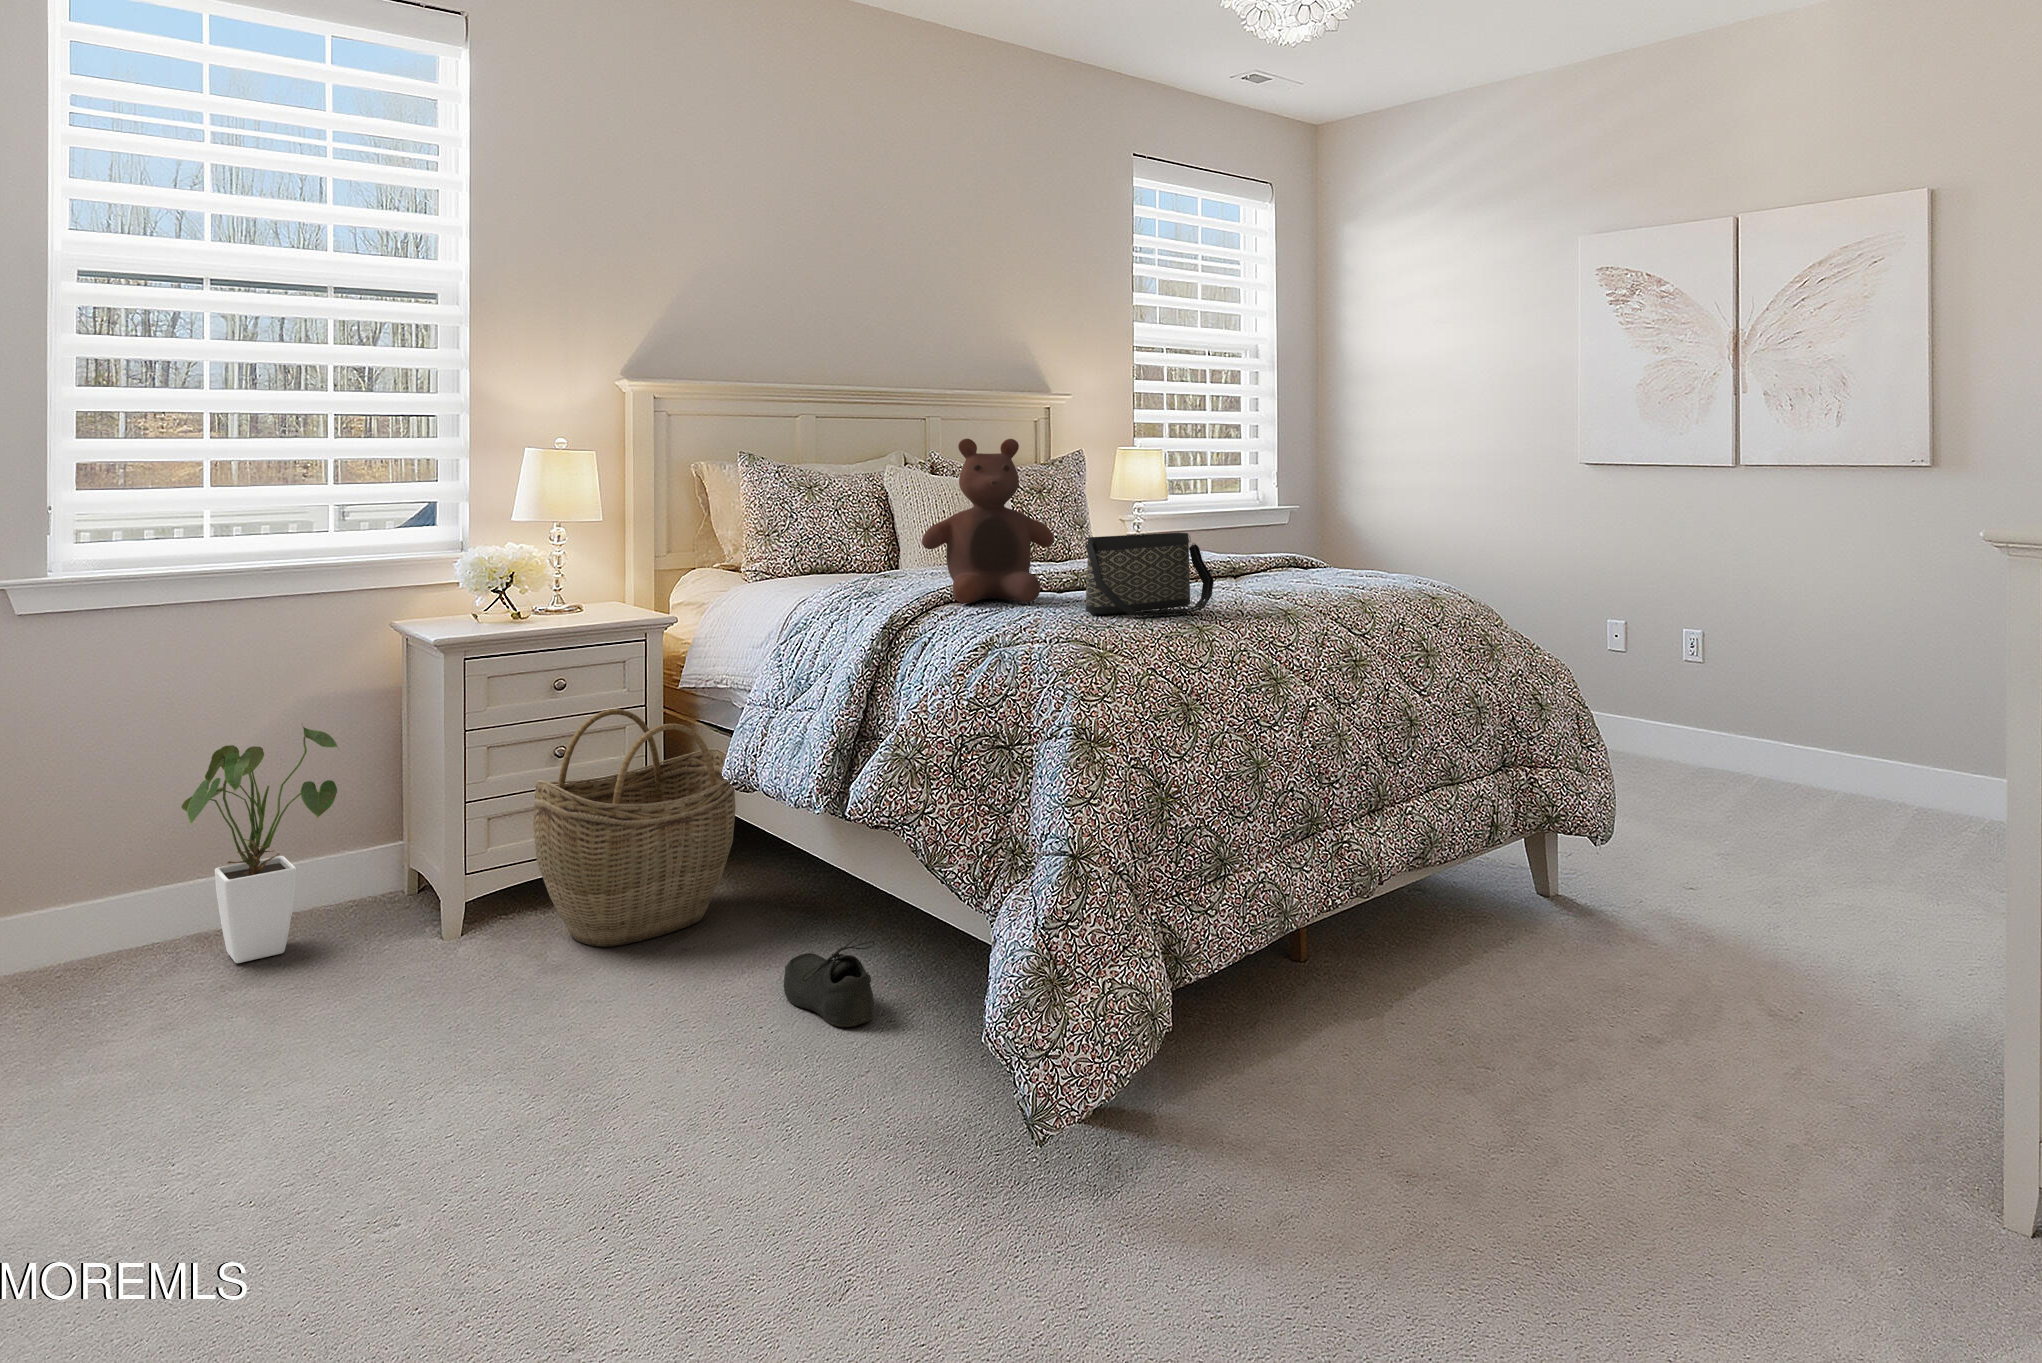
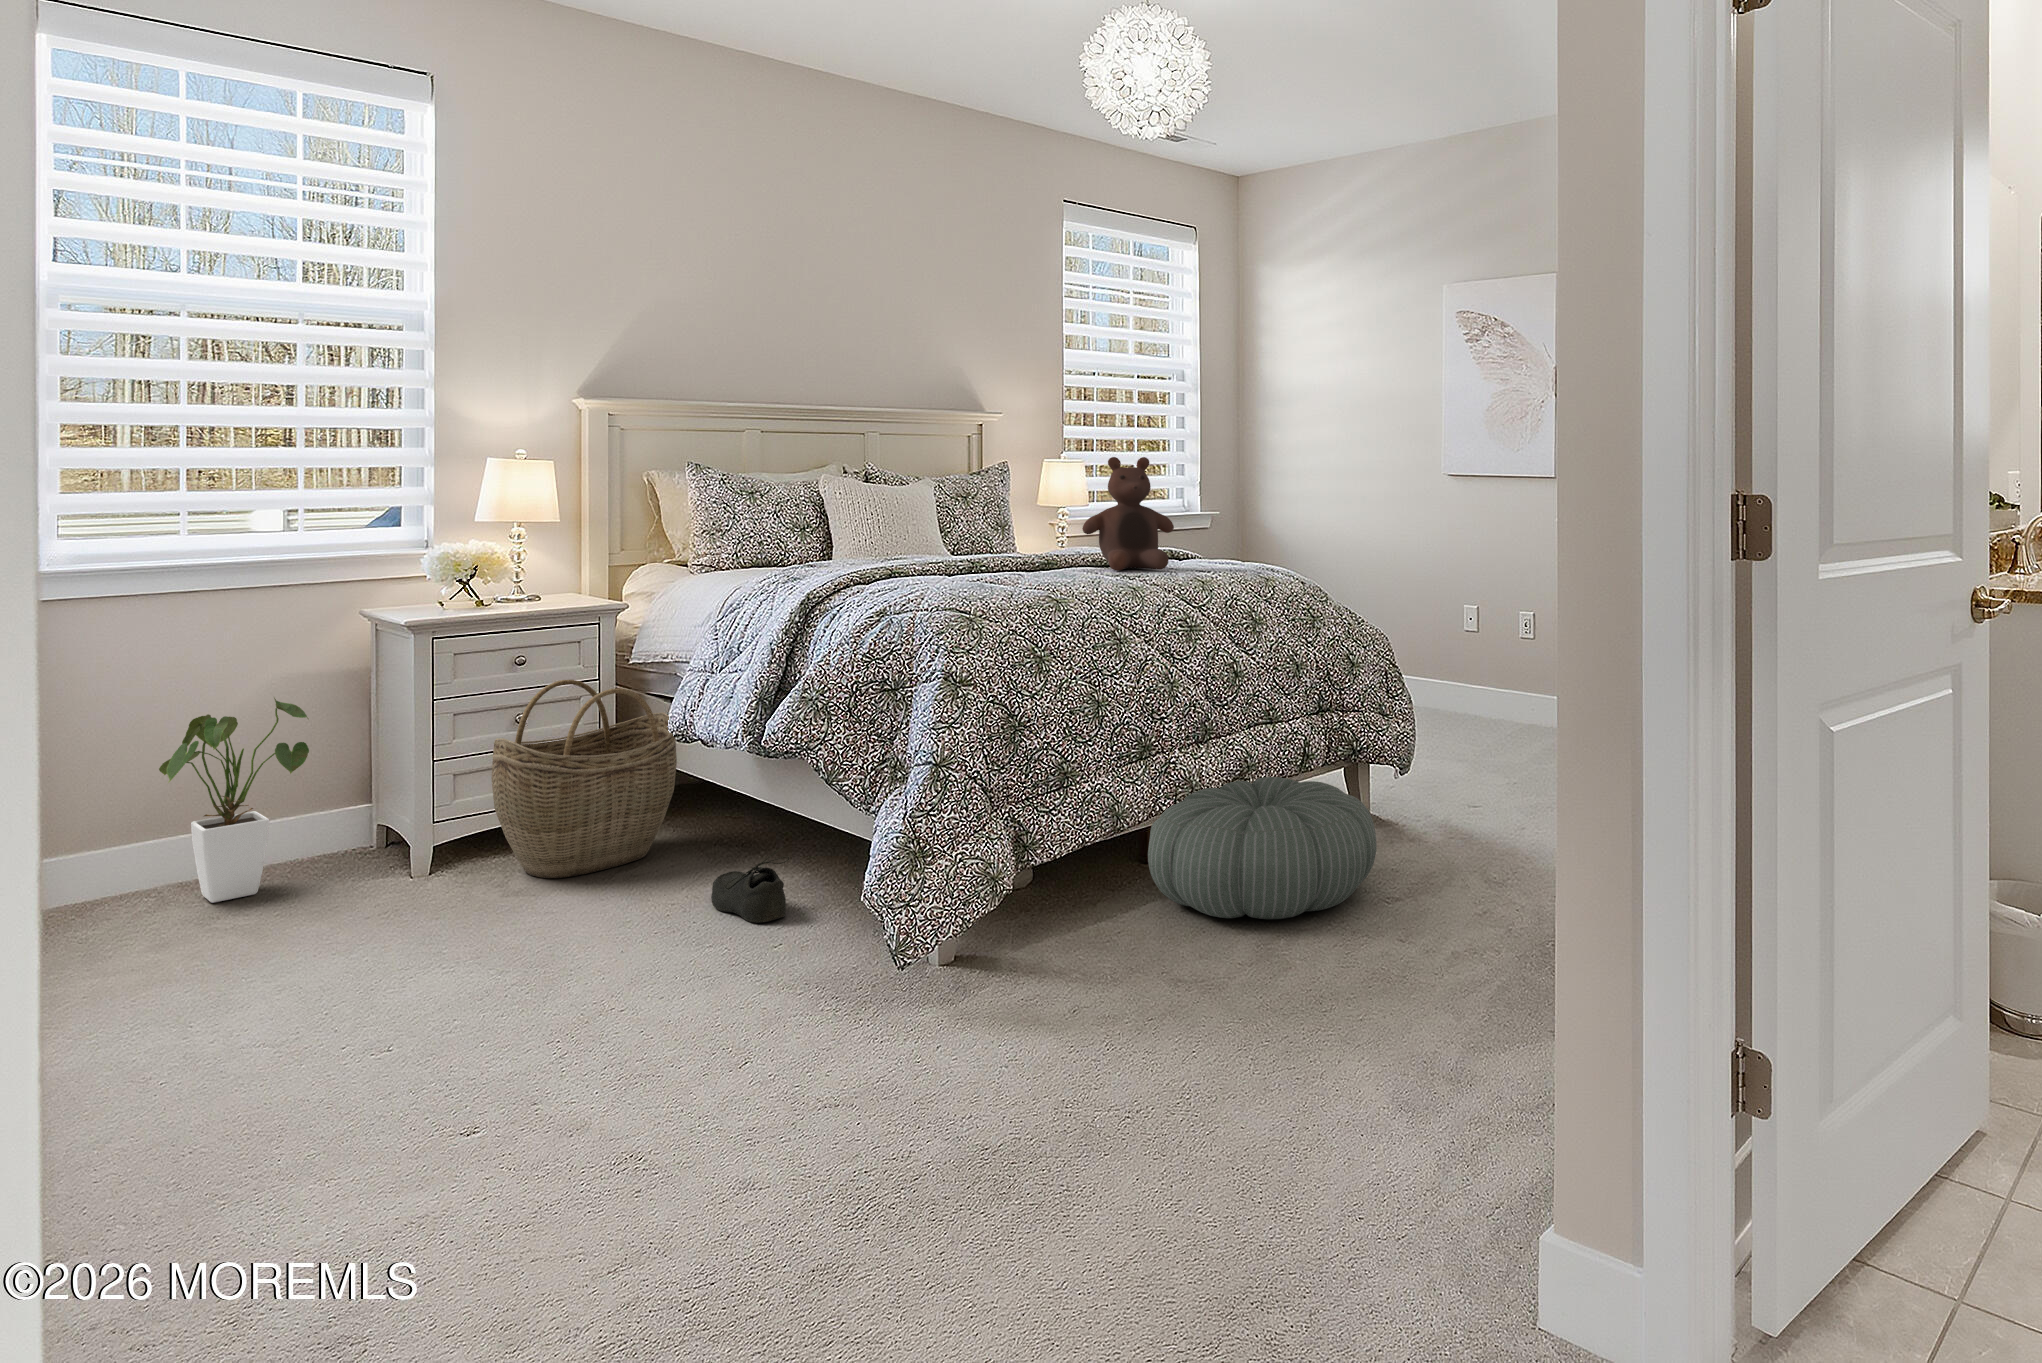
stuffed bear: present [922,439,1054,604] -> present [1082,457,1174,571]
handbag: present [1085,533,1214,616] -> none [963,523,1073,587]
pouf: none [1312,857,1612,1059] -> present [1148,777,1377,919]

